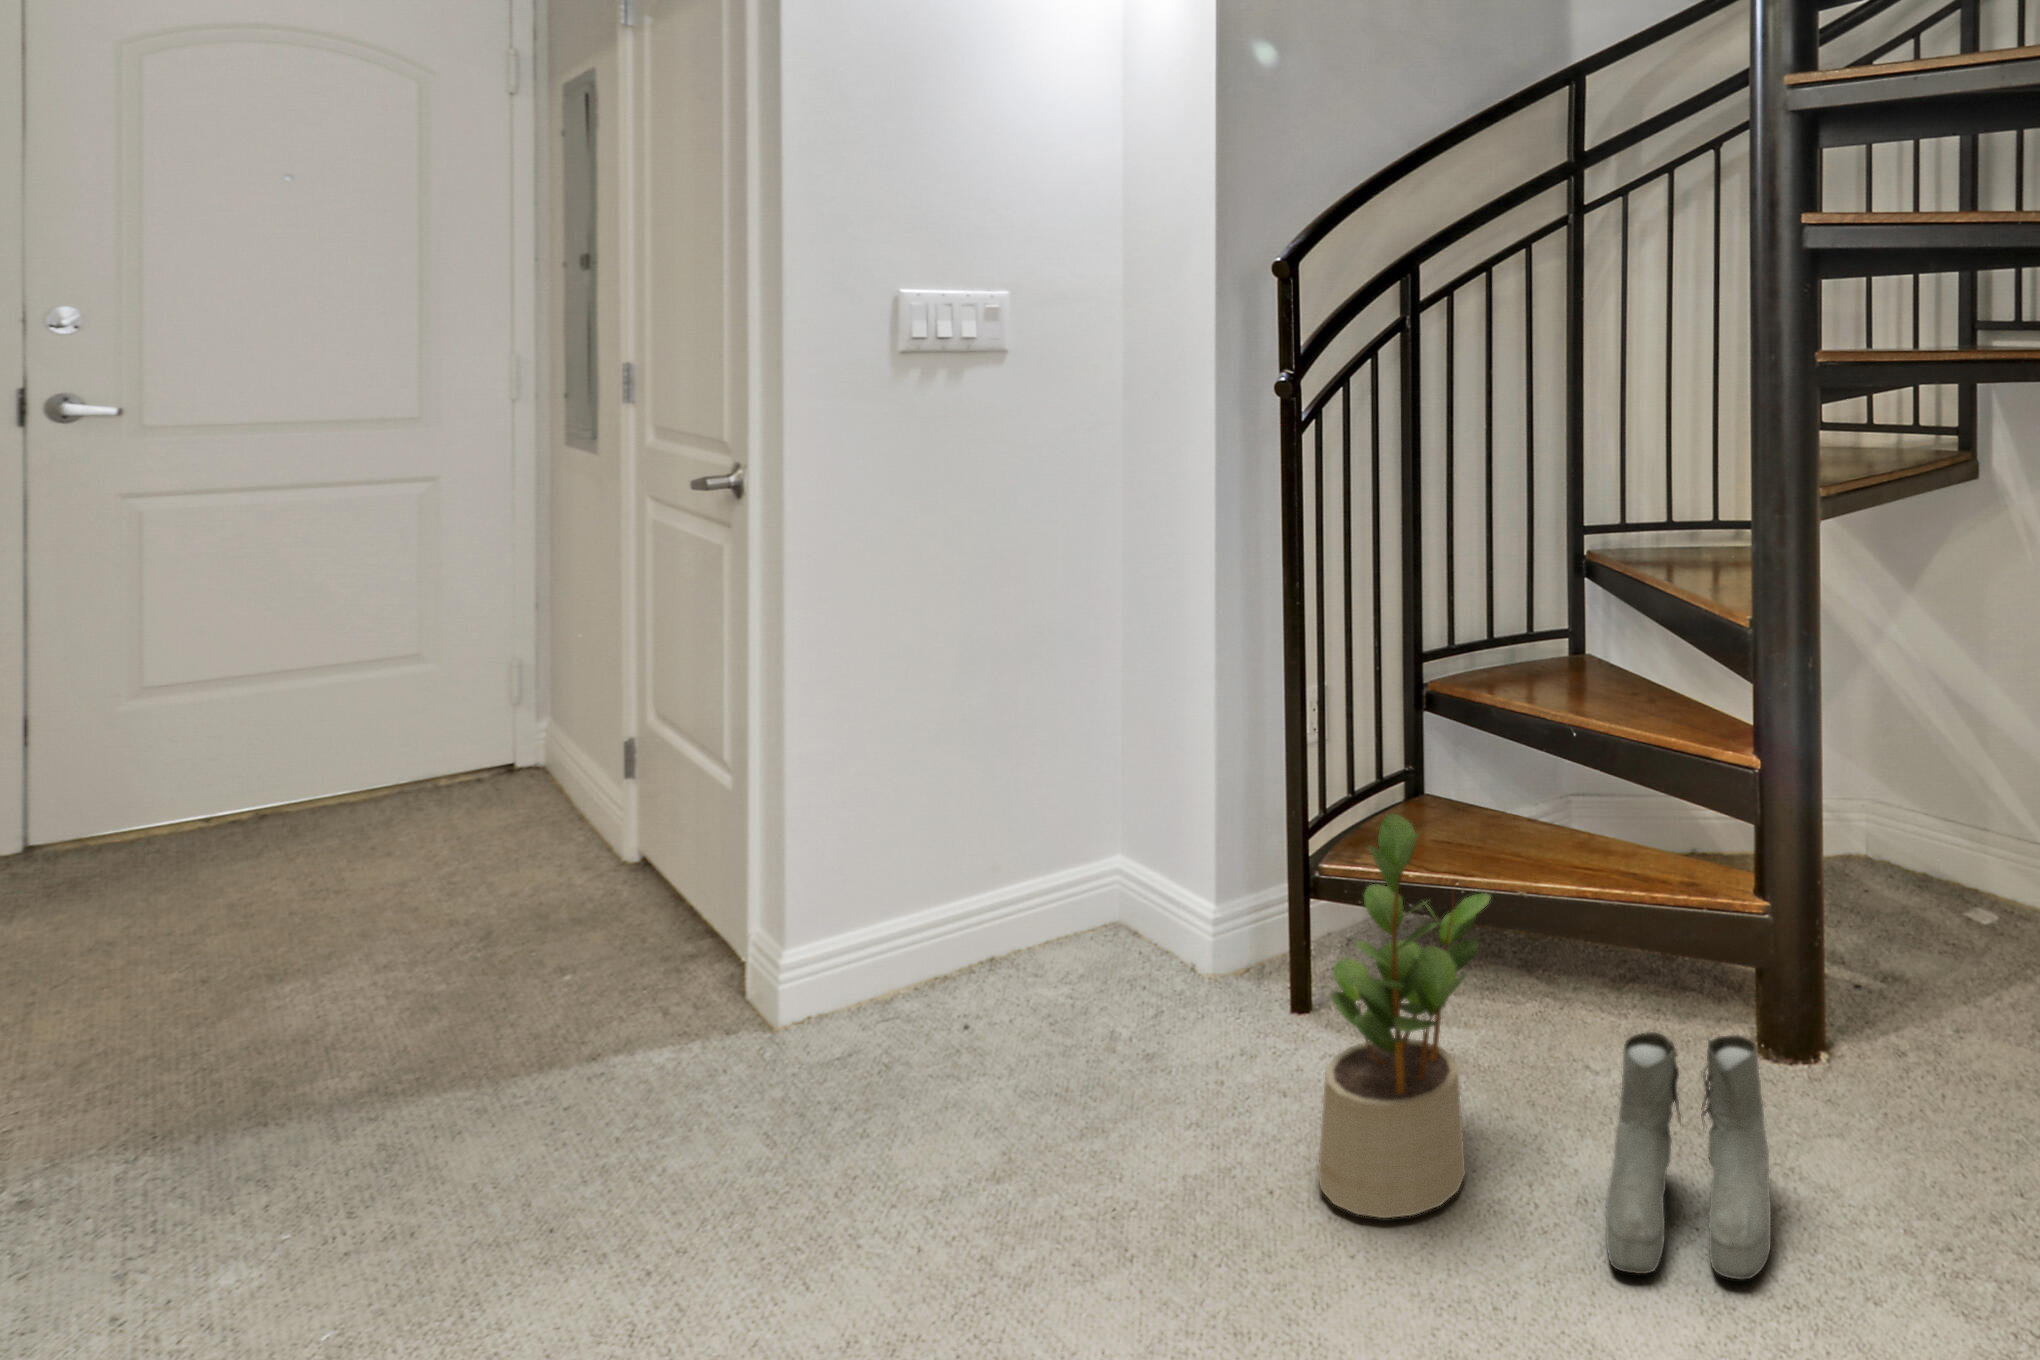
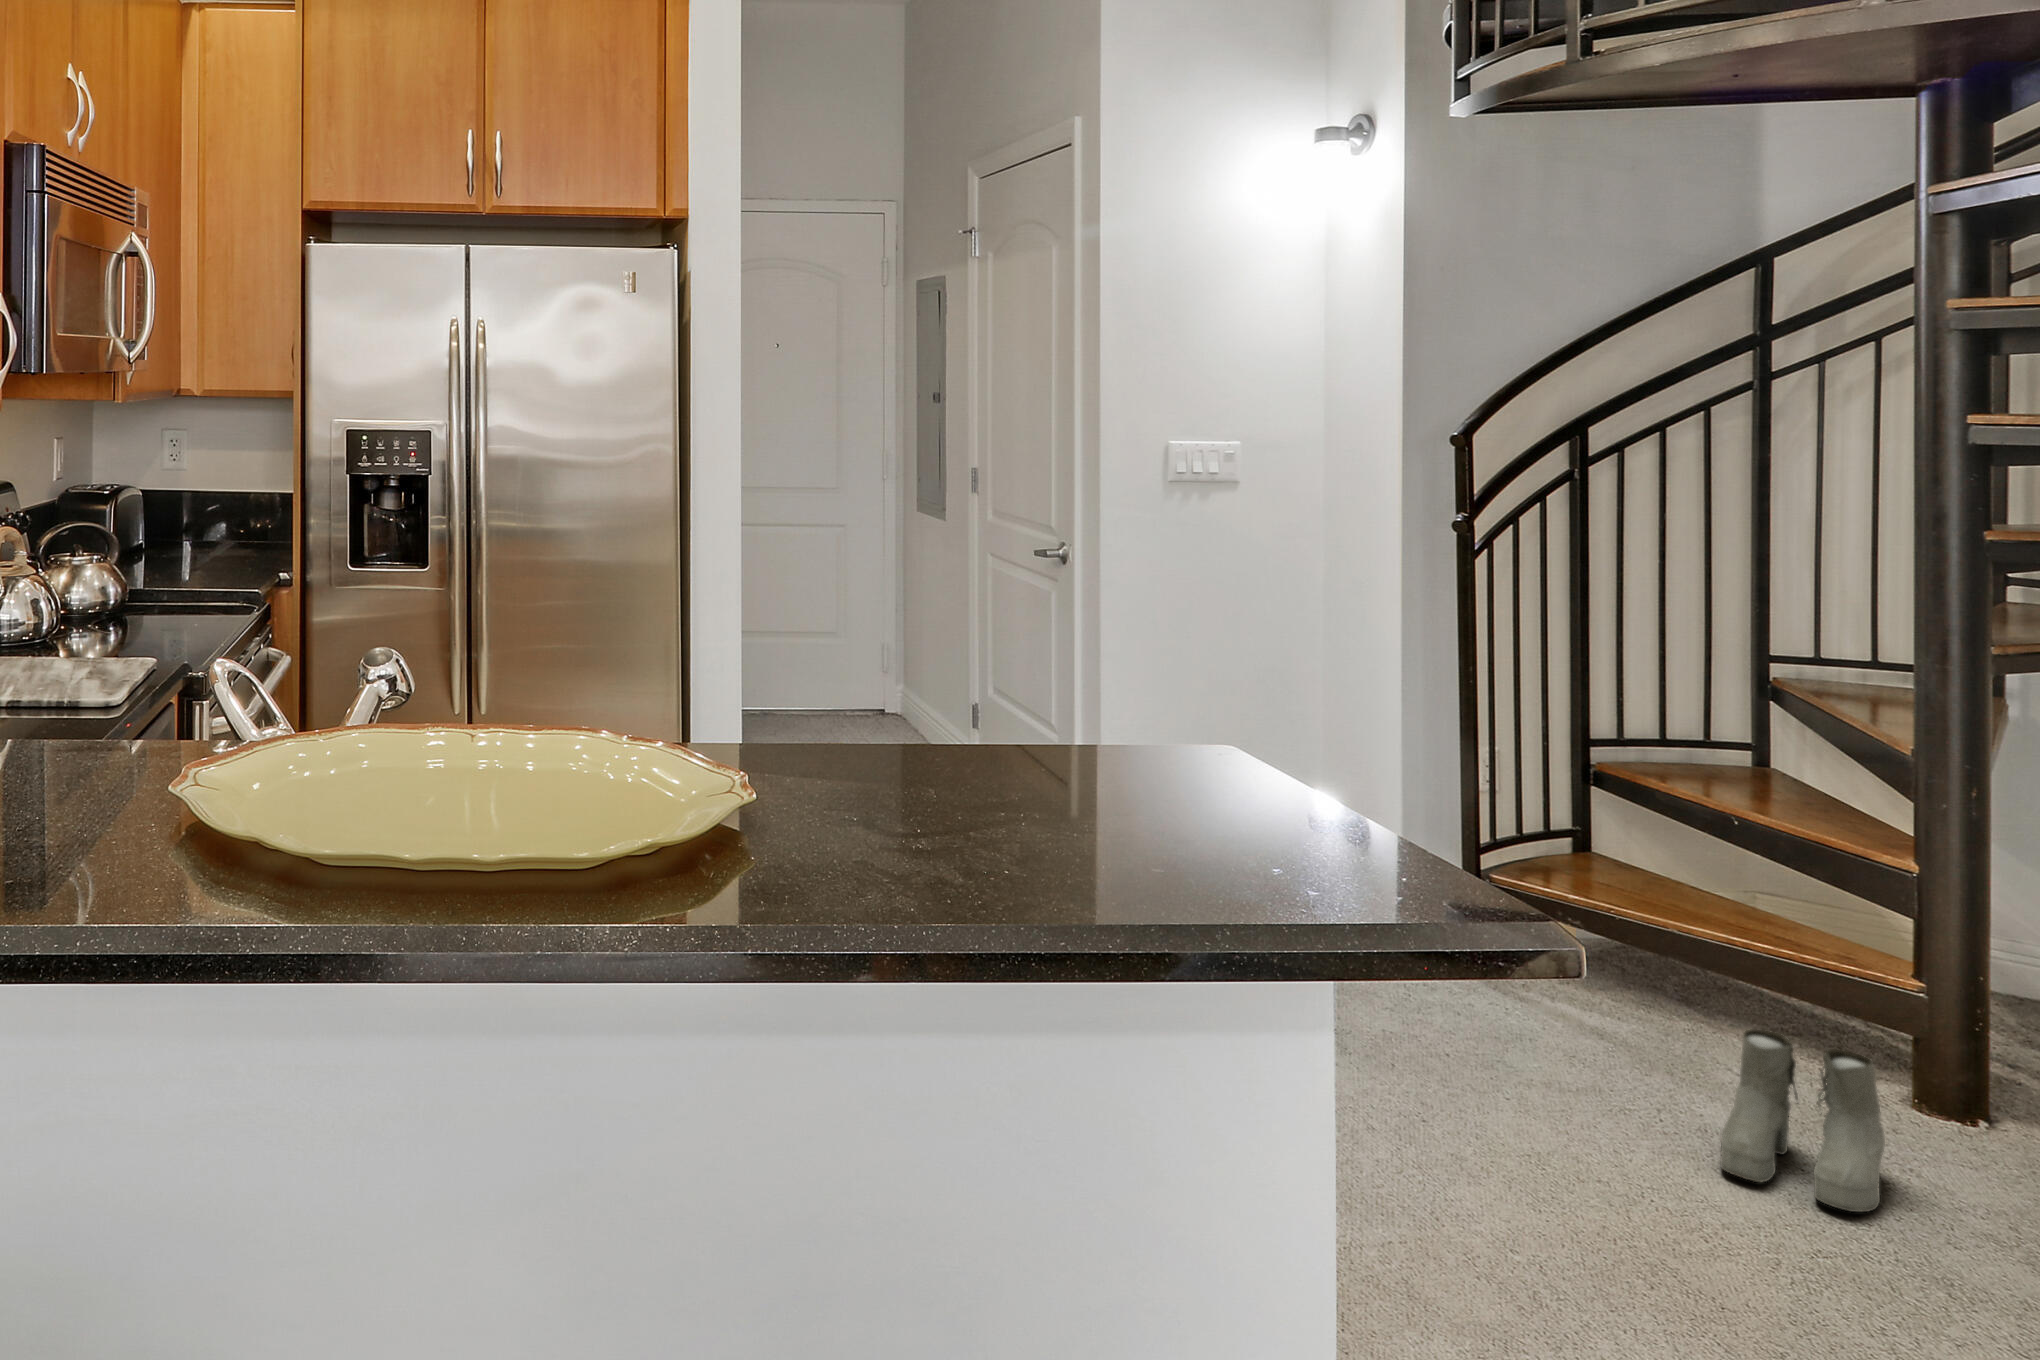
potted plant: present [1318,813,1491,1218] -> none [1483,830,1630,1101]

